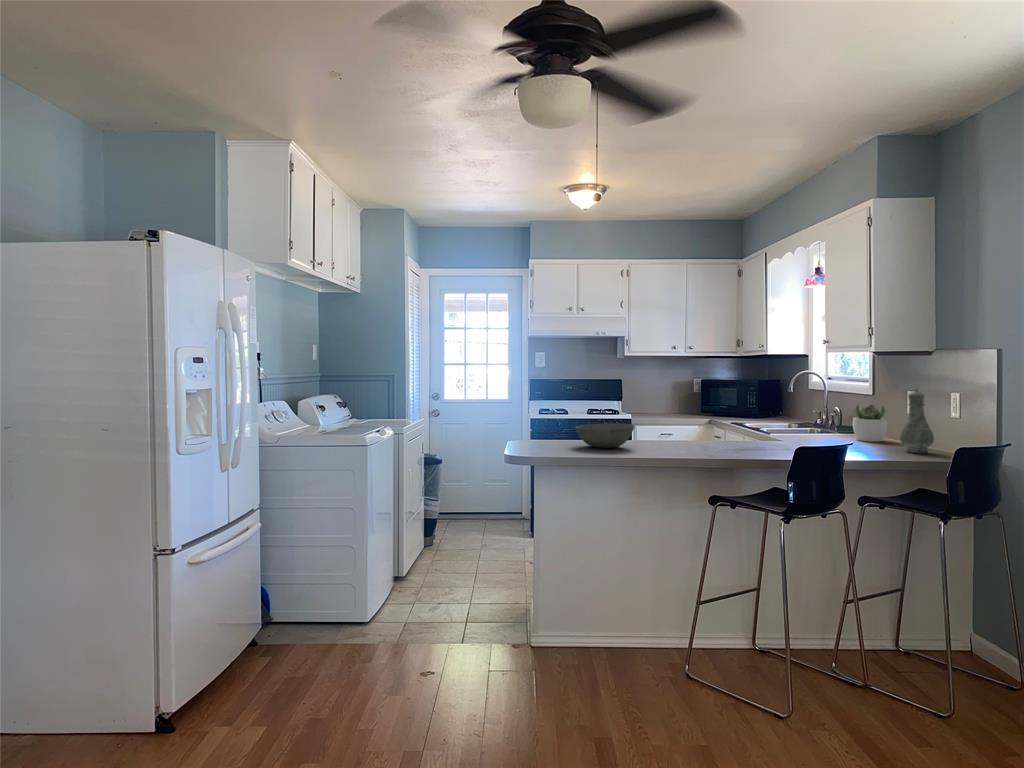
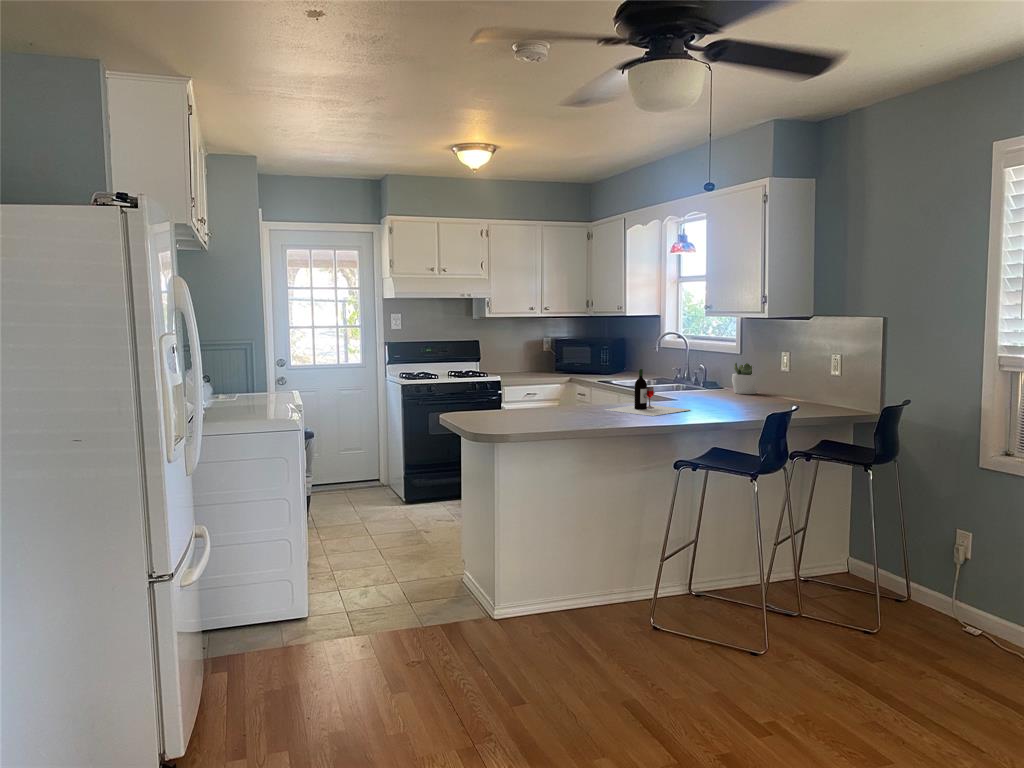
vase: present [900,389,934,453] -> none [787,348,813,402]
wine bottle: none [659,405,755,455] -> present [605,369,690,416]
bowl: present [575,423,634,448] -> none [532,390,590,415]

